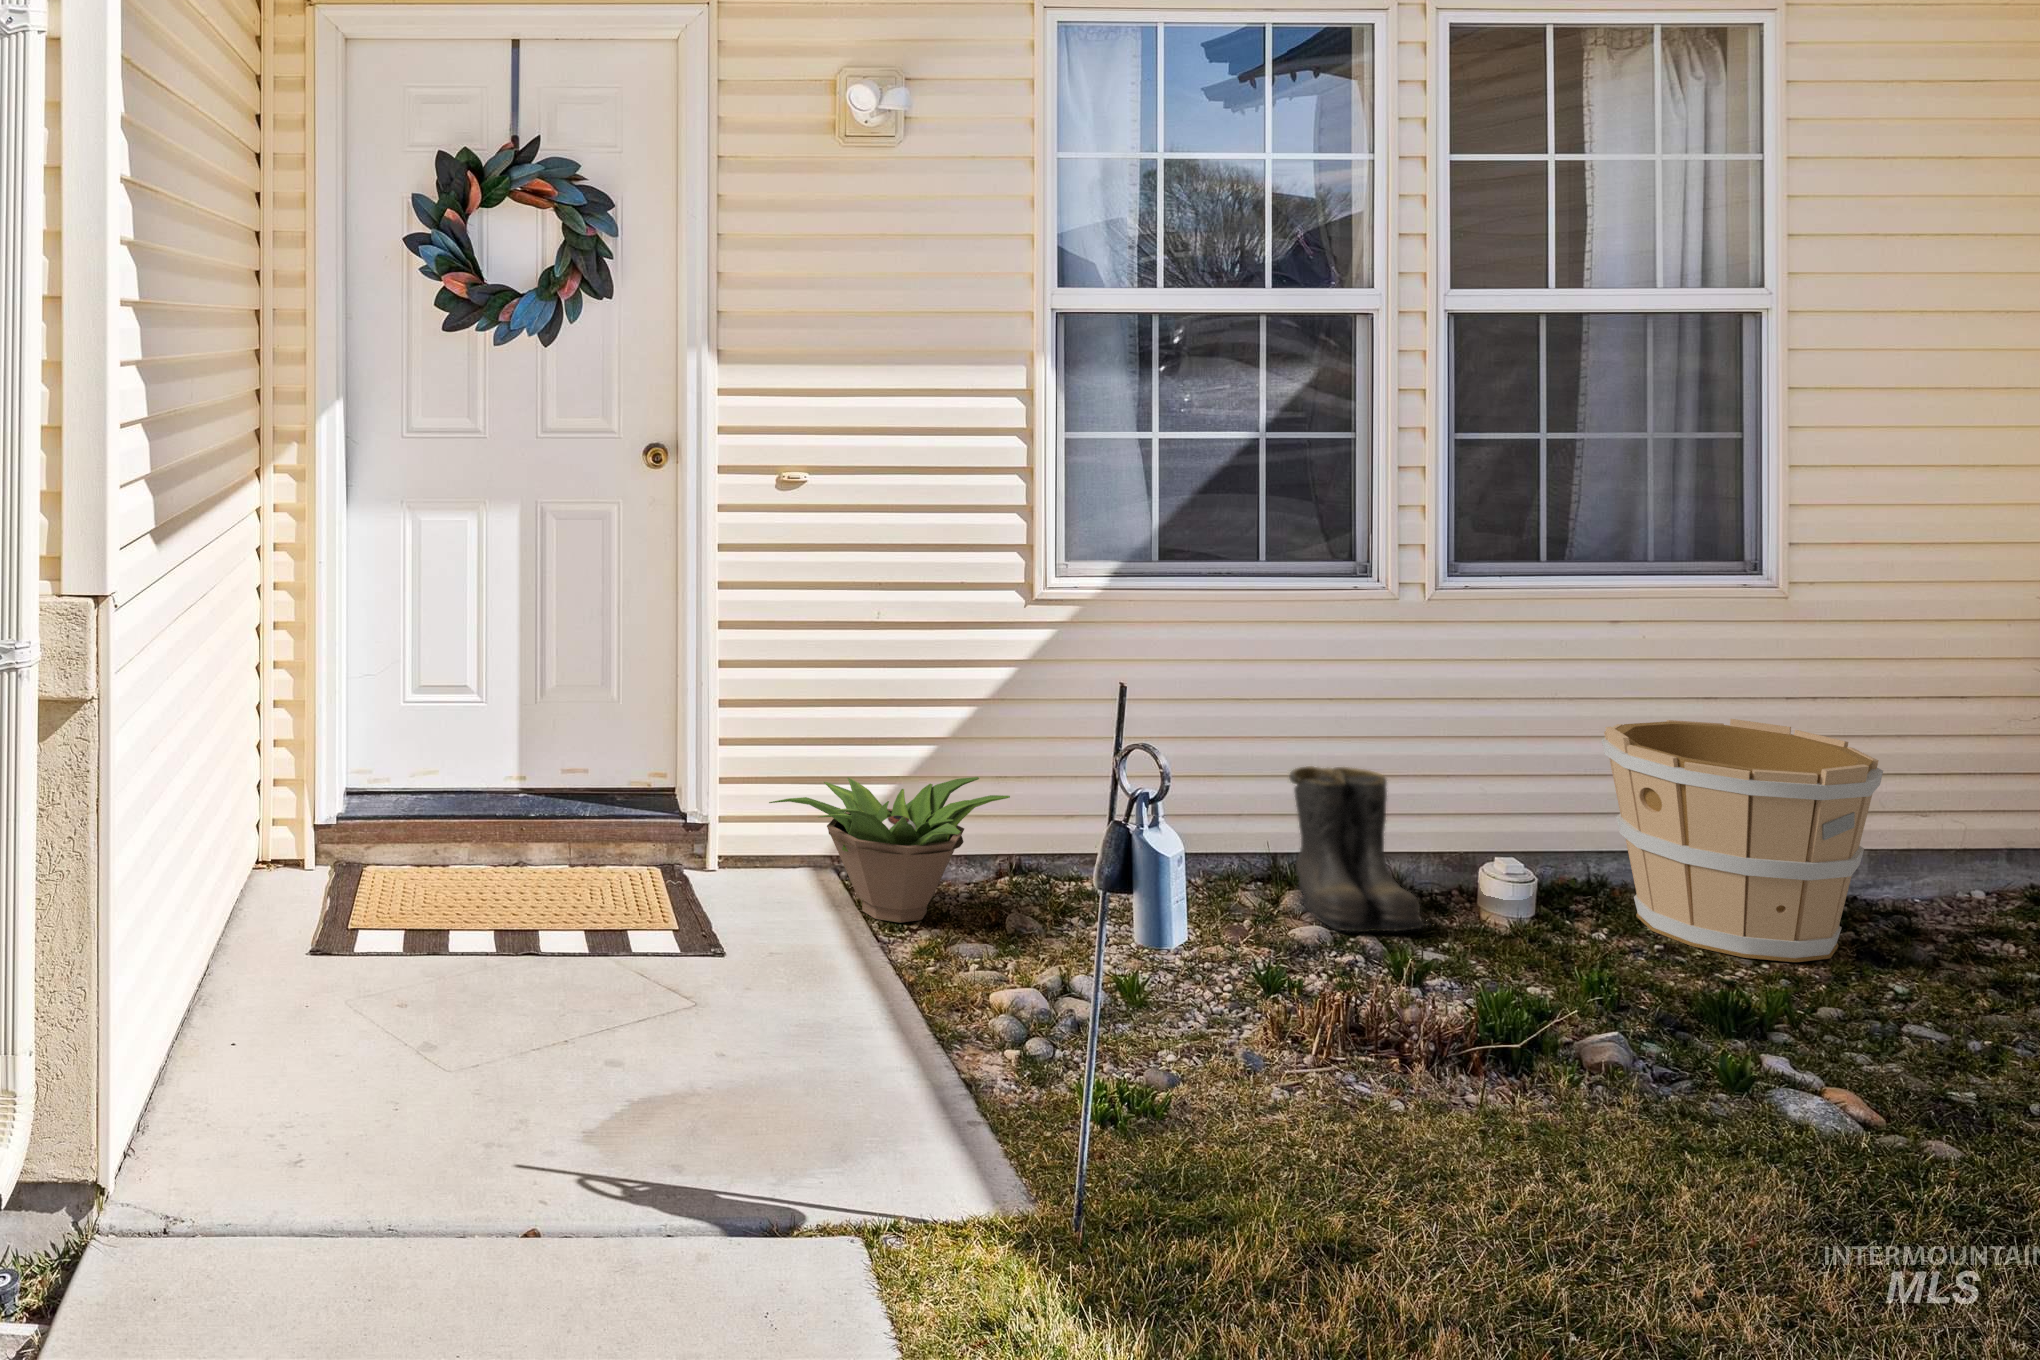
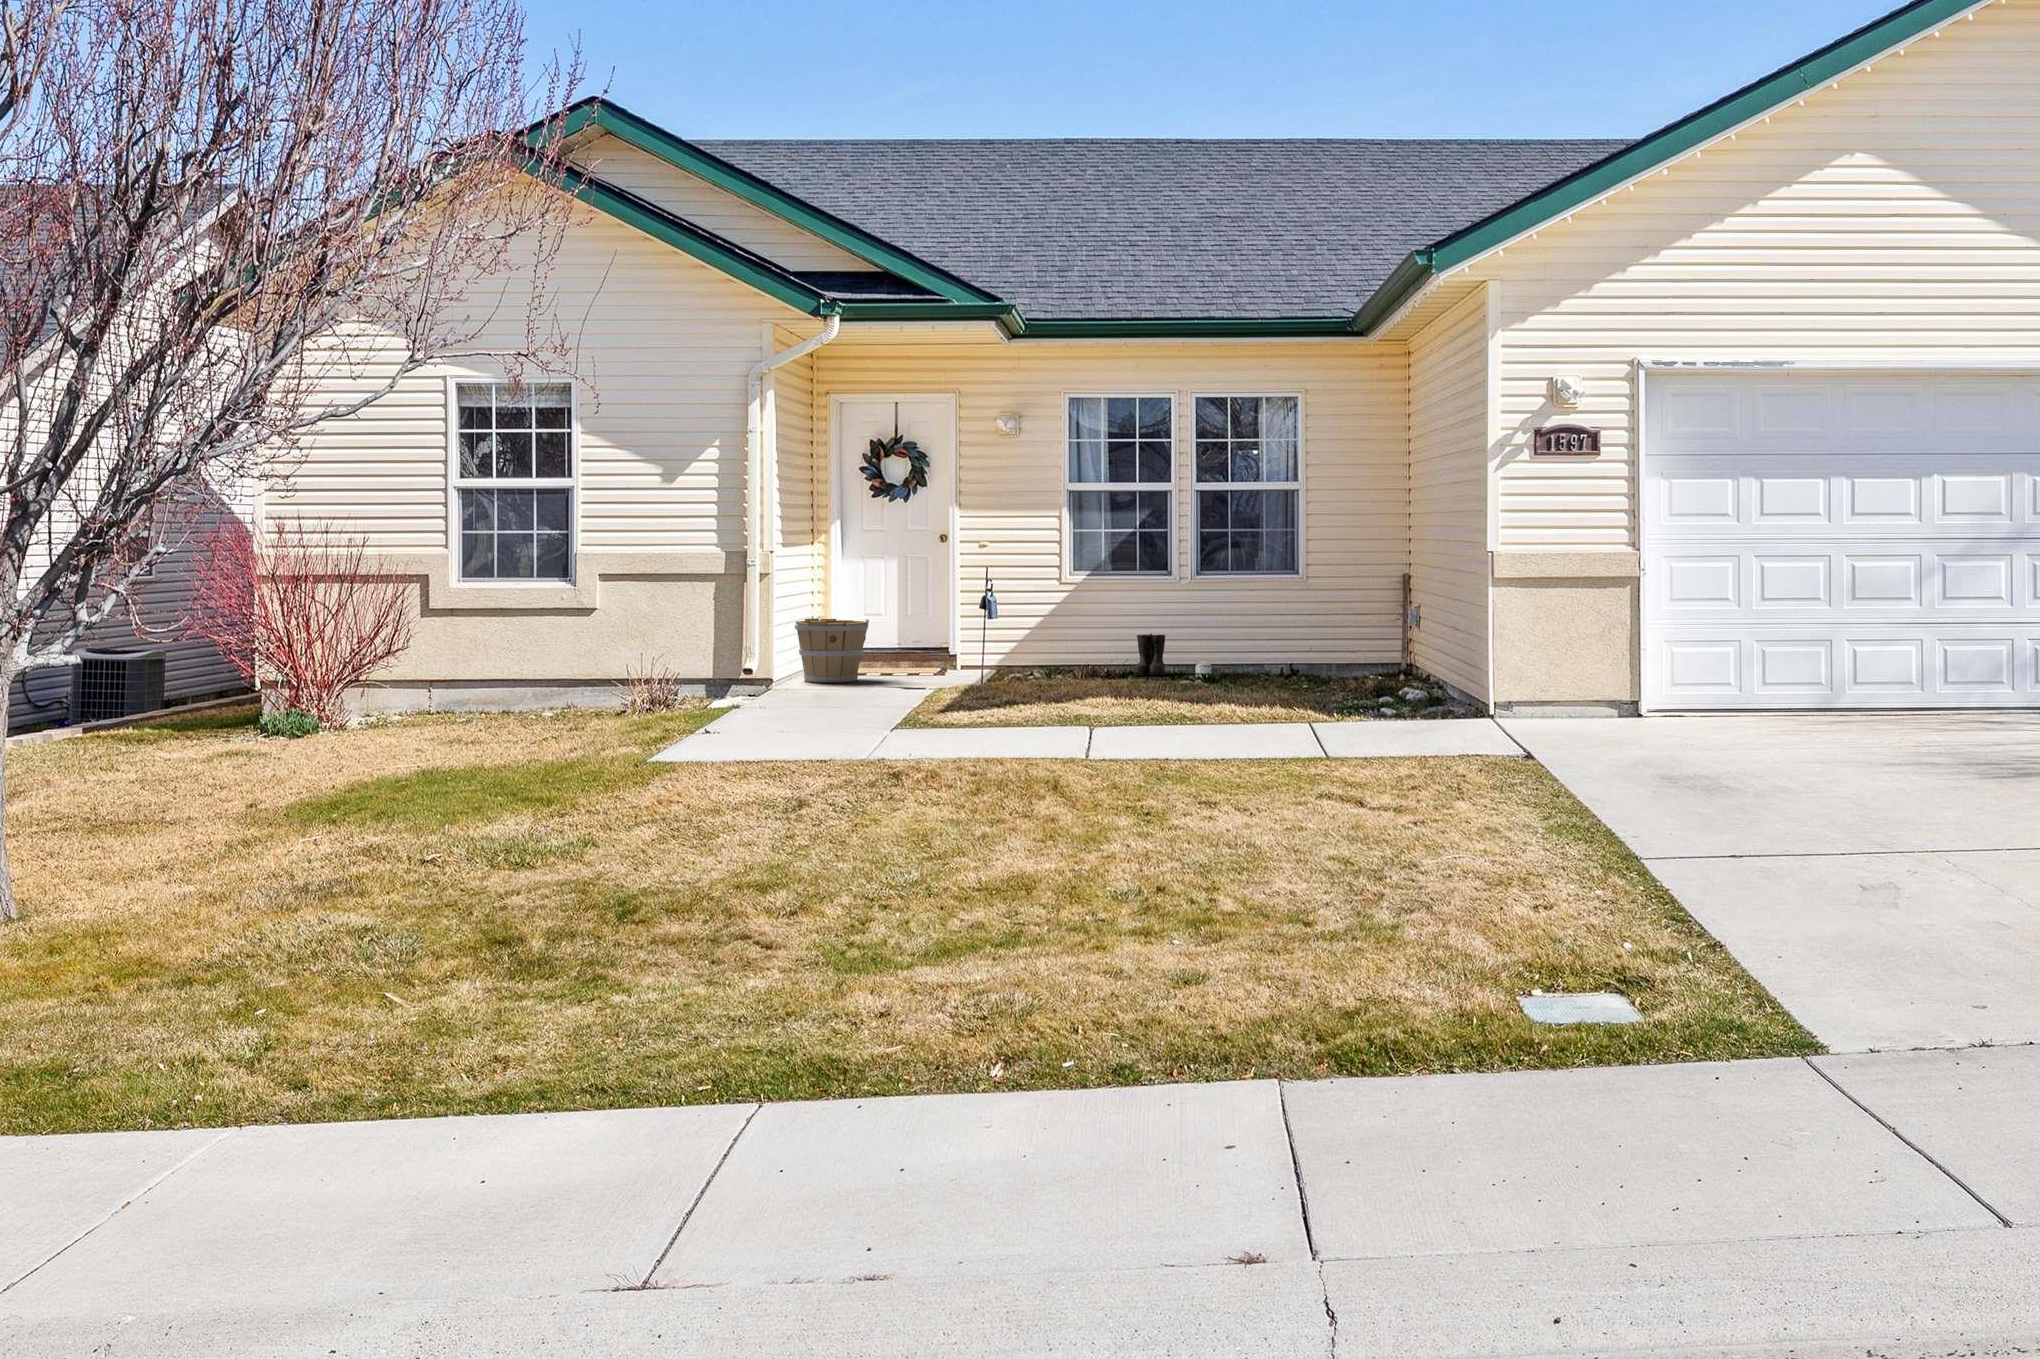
wooden bucket: present [1602,719,1883,962] -> present [795,618,869,683]
decorative plant: present [769,777,1010,923] -> none [969,636,1040,674]

